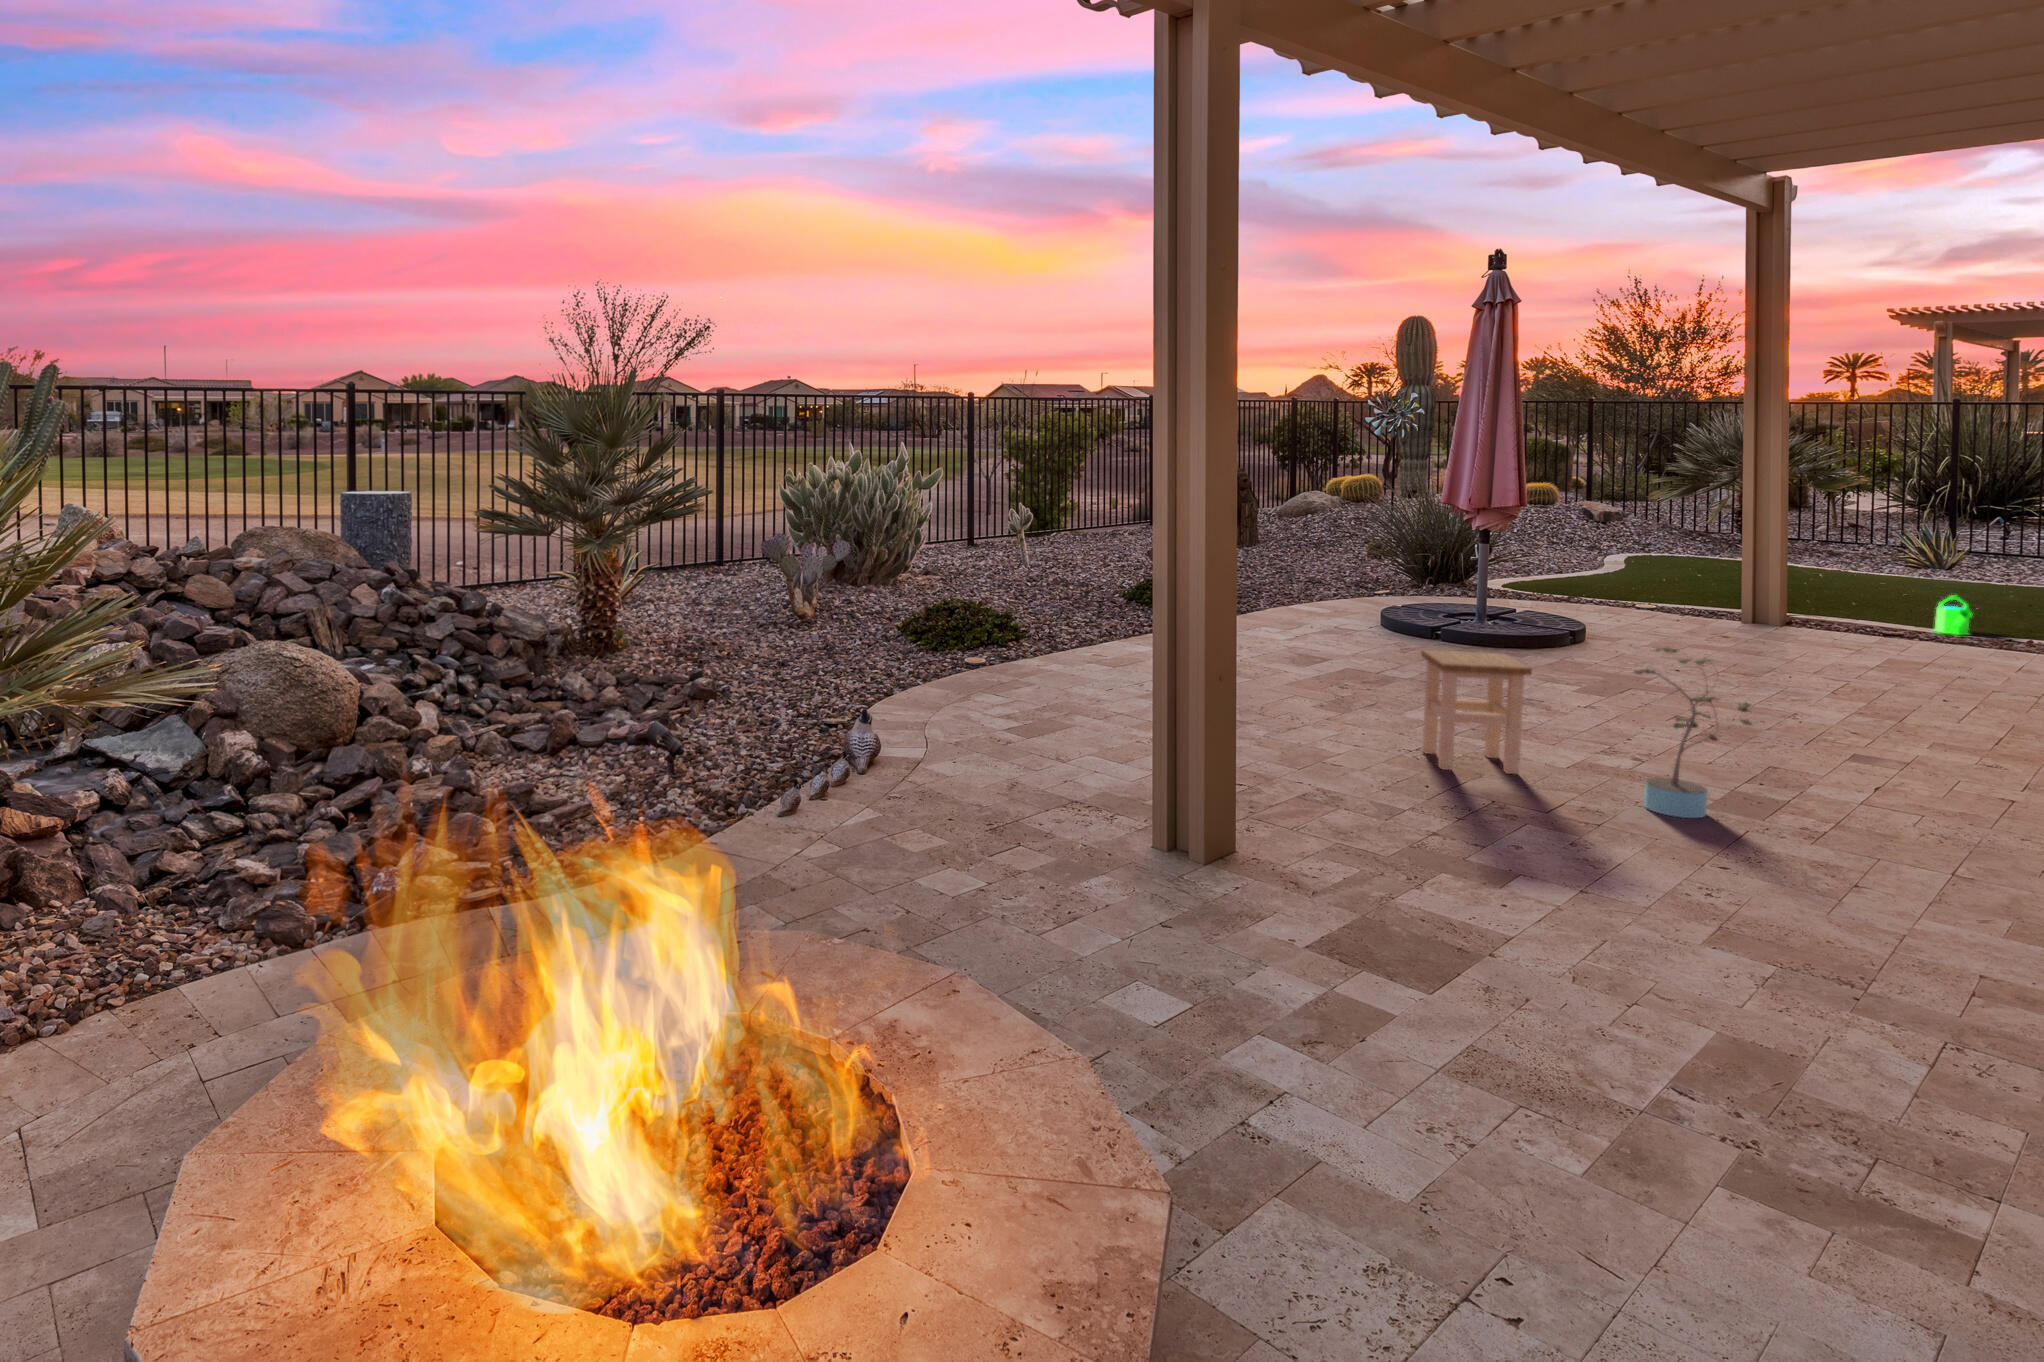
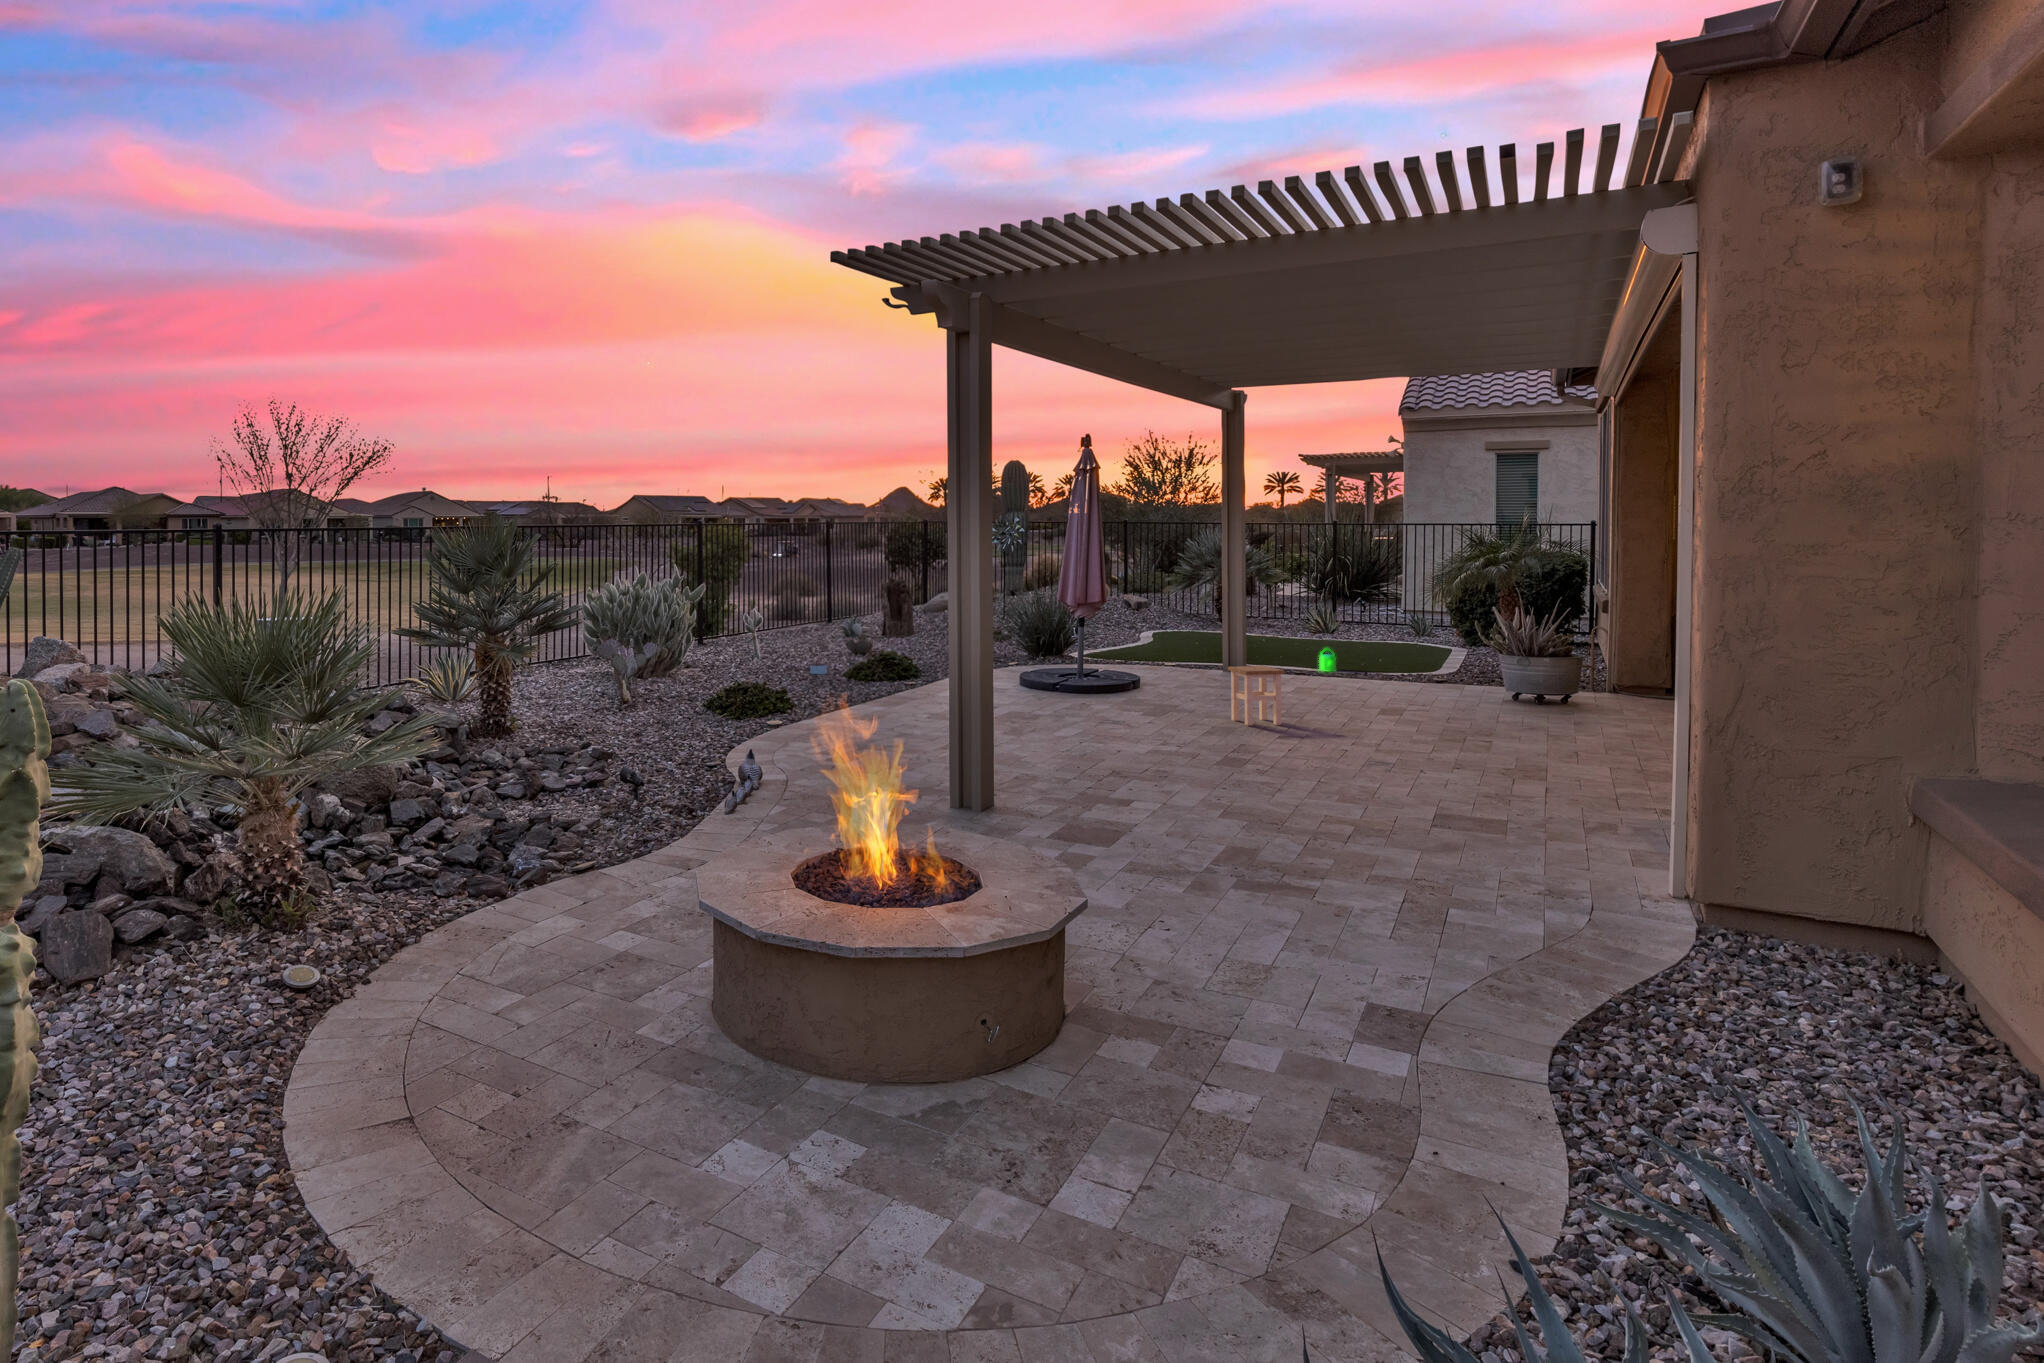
potted plant: present [1635,648,1751,818] -> present [804,620,834,674]
stool: present [1421,650,1532,774] -> present [1228,666,1285,726]

